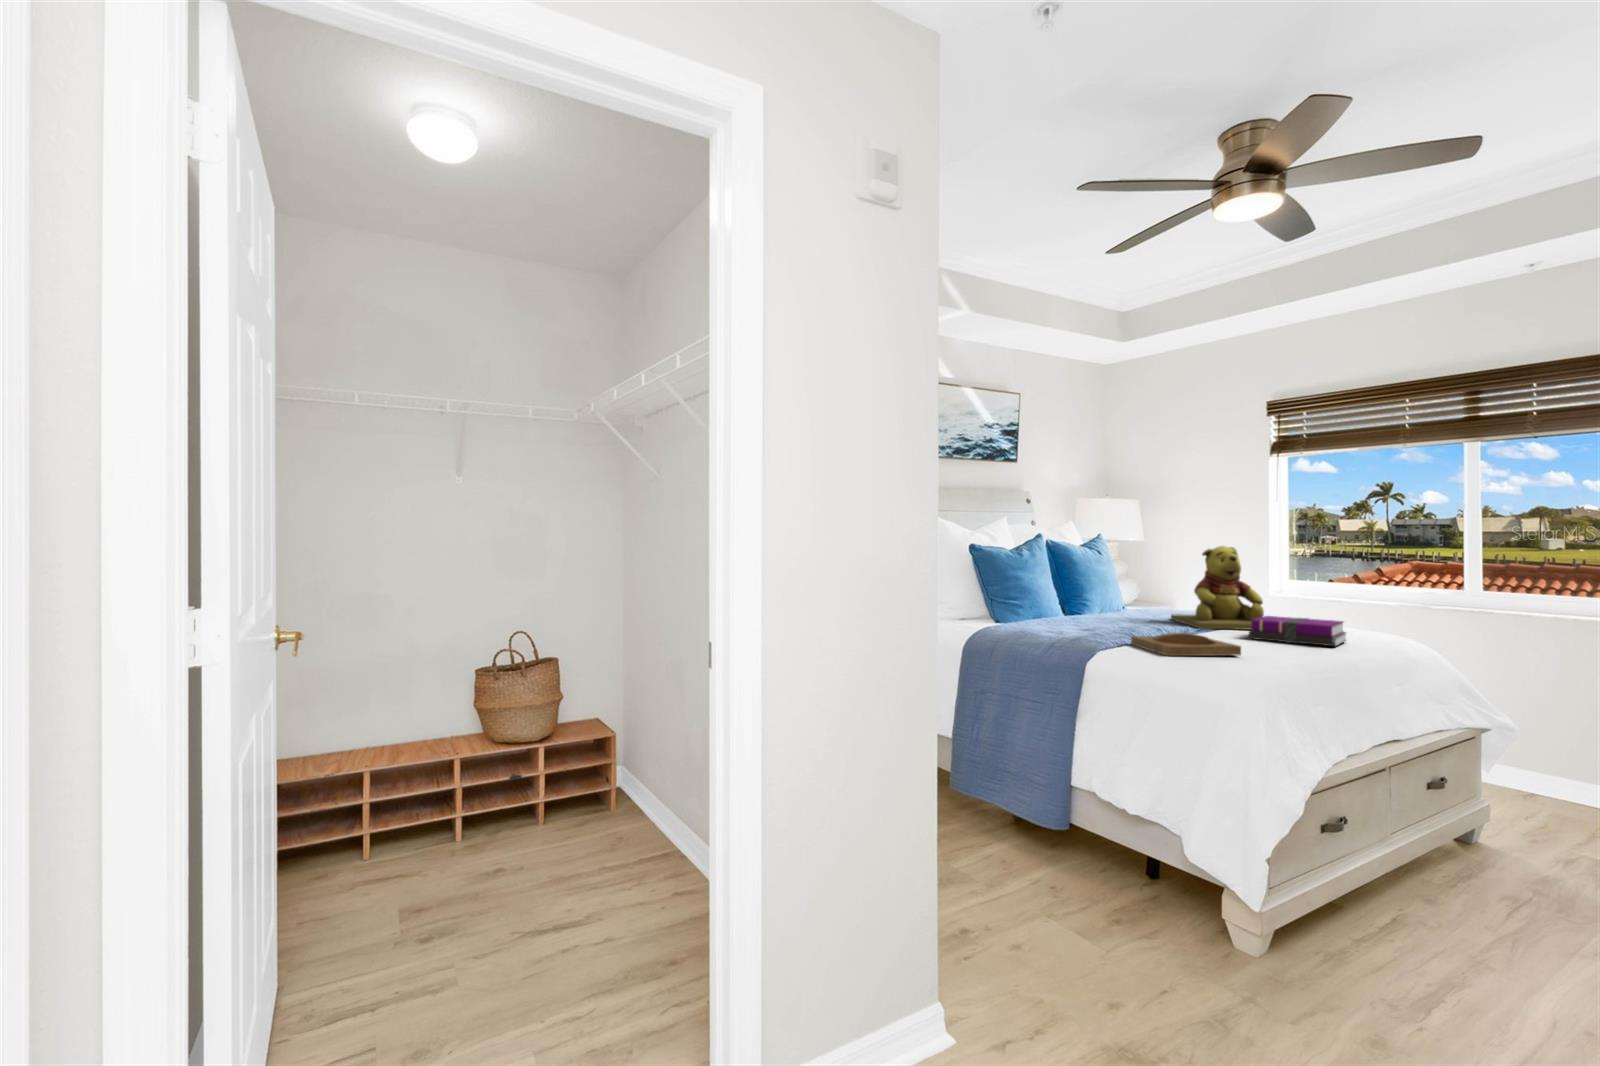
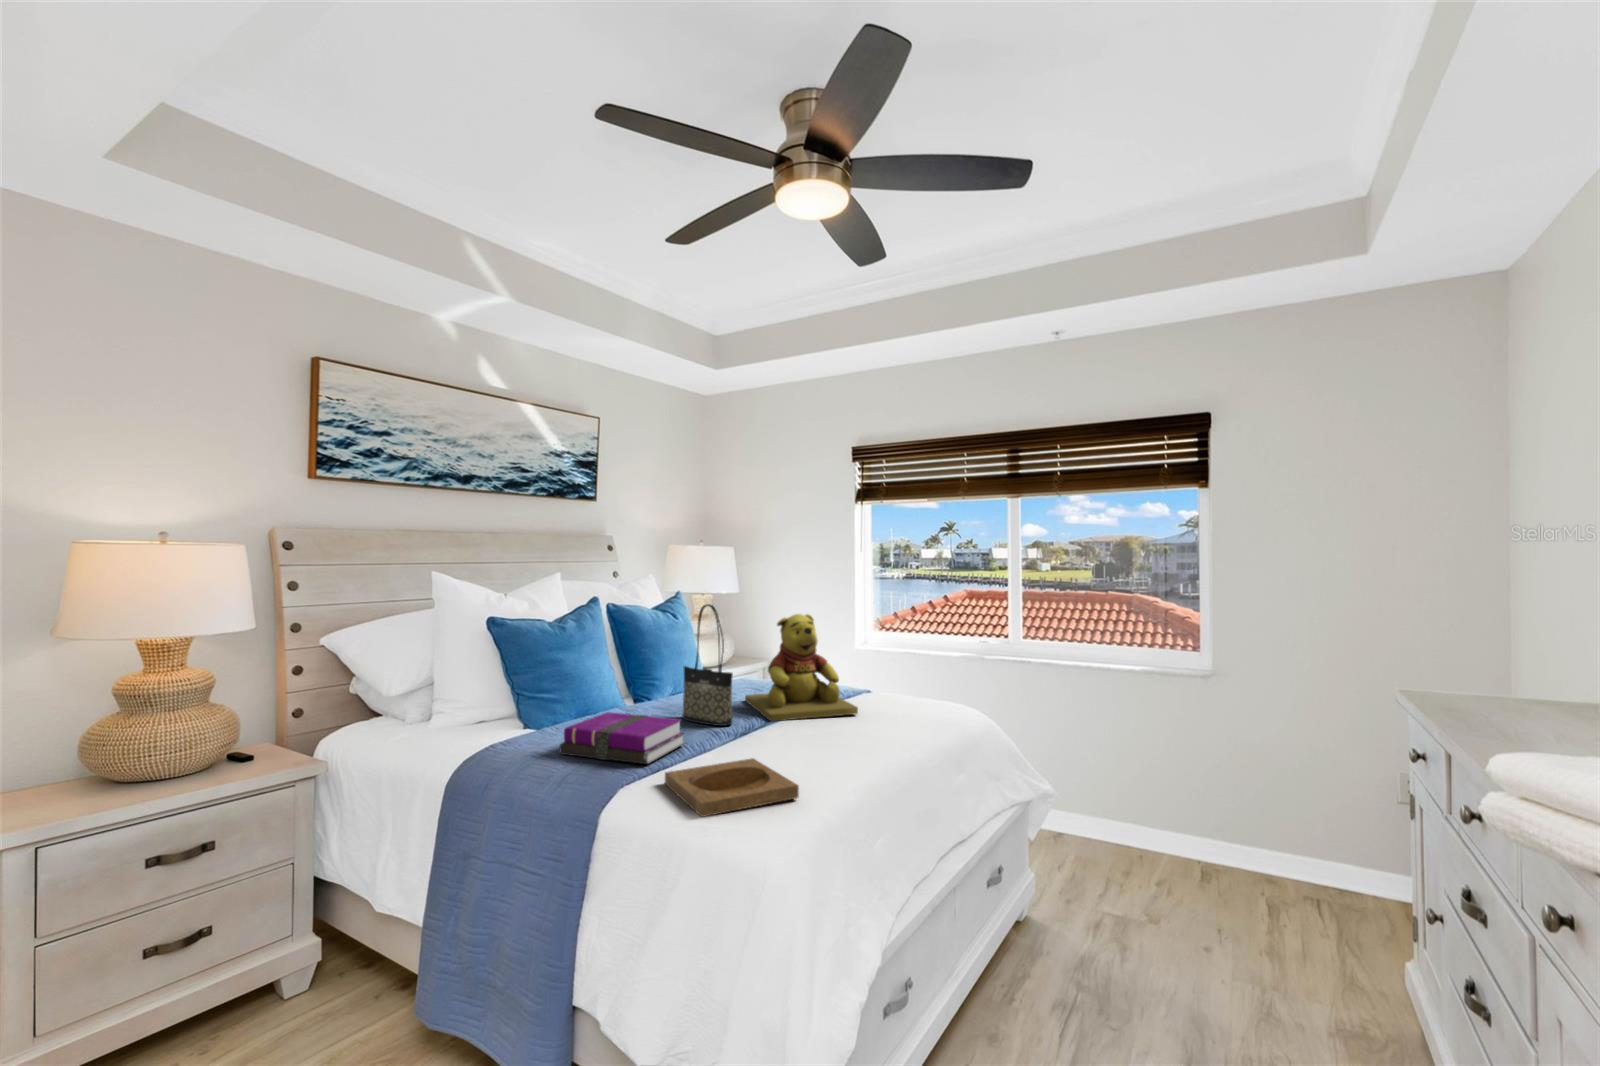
tote bag: none [1122,533,1168,627] -> present [682,604,733,726]
notebook: present [1249,616,1346,646] -> present [560,712,684,764]

